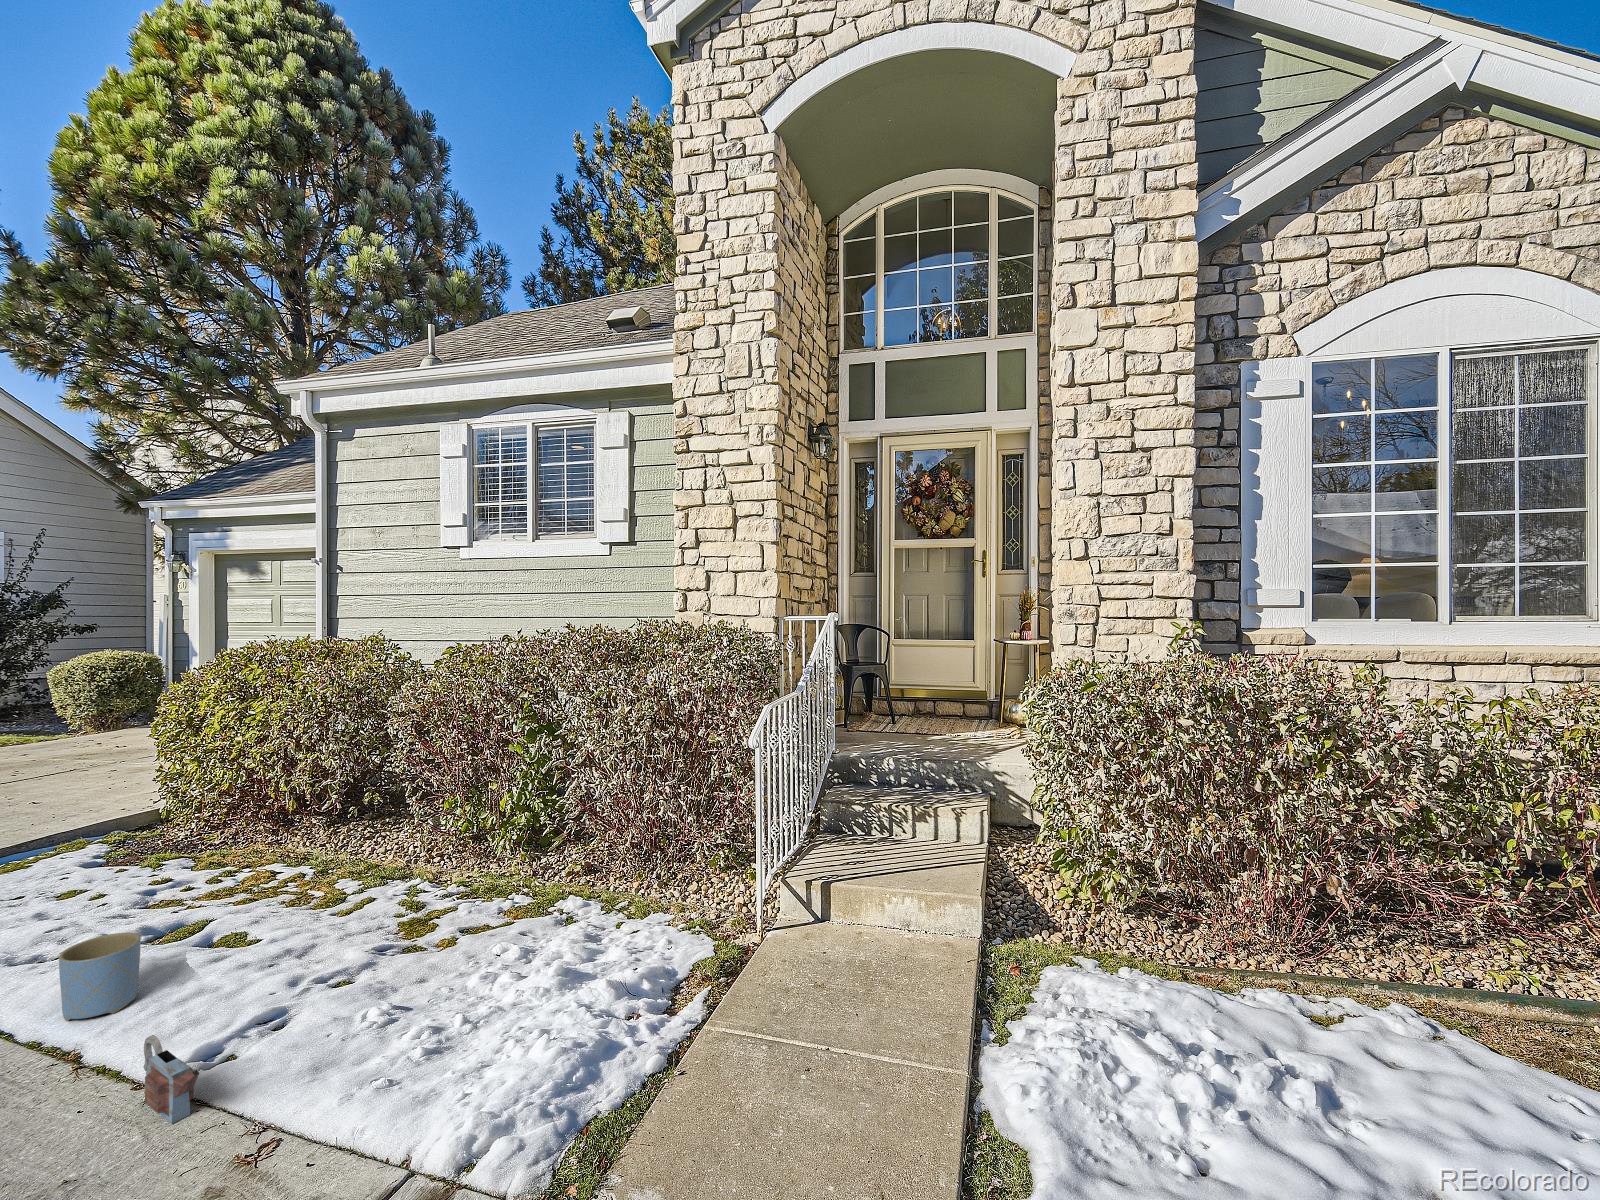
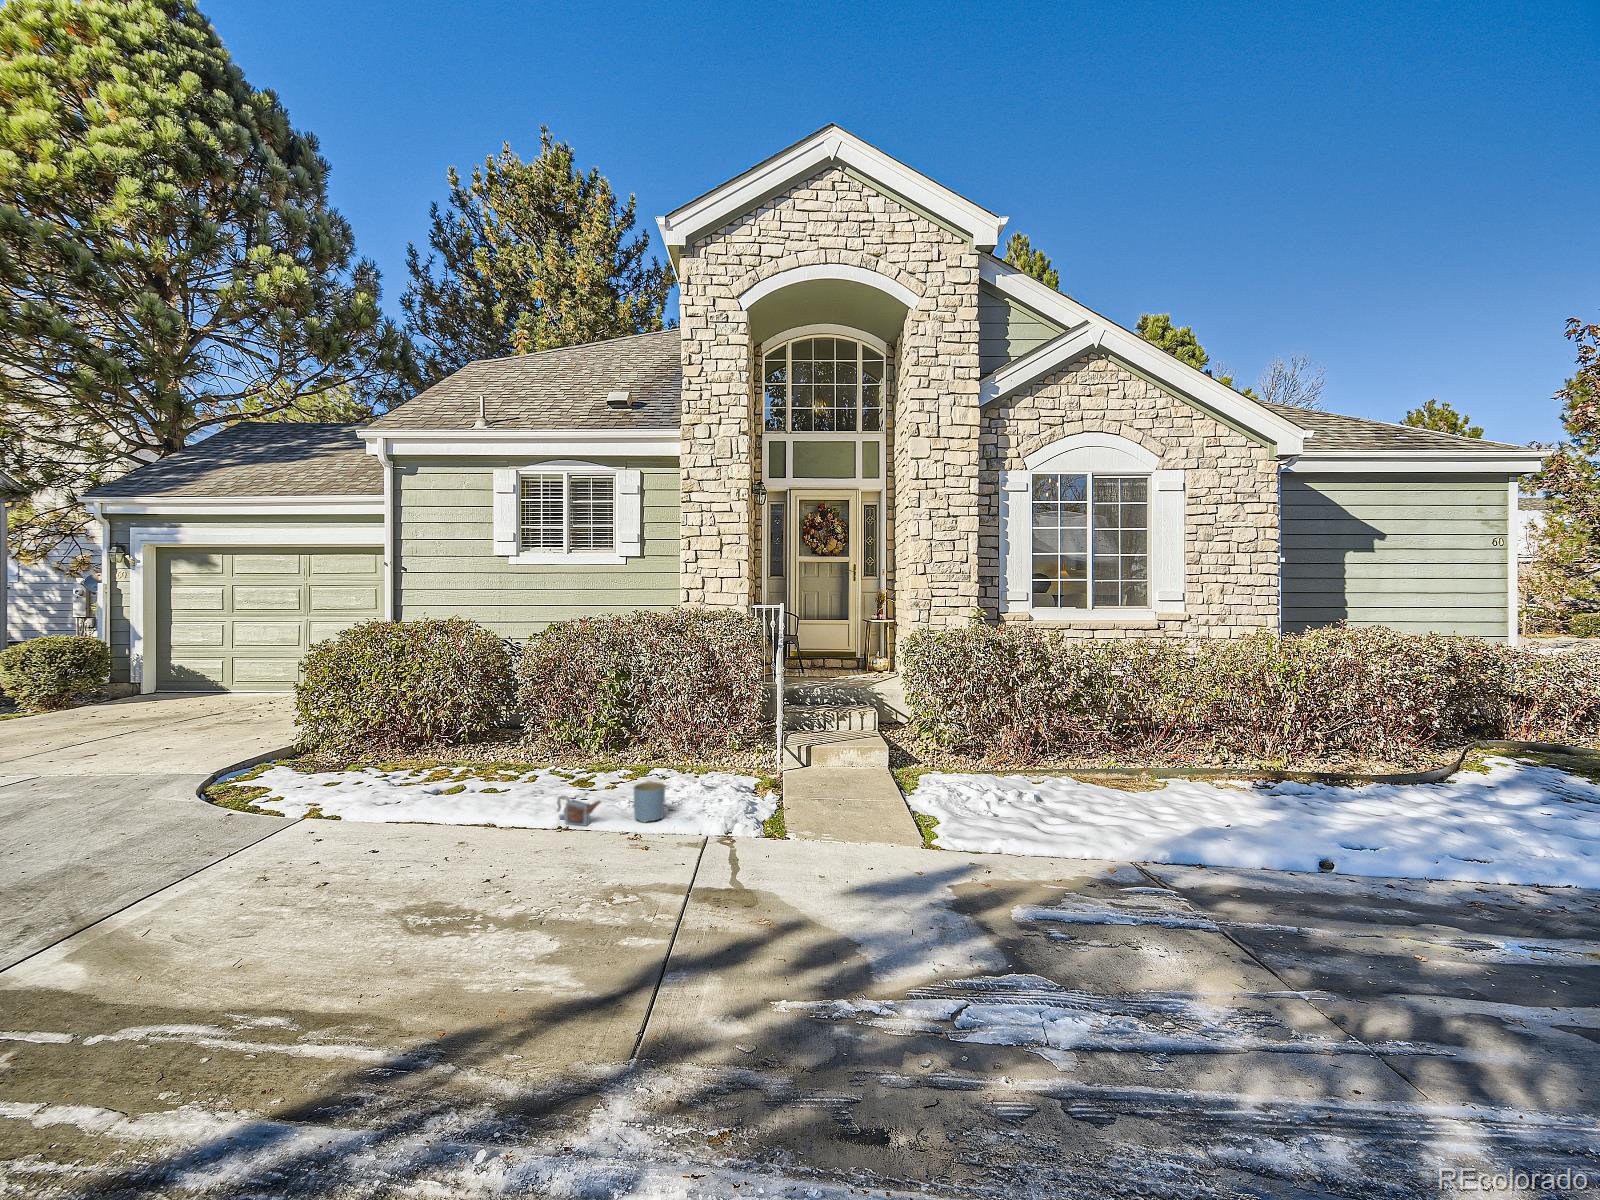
planter: present [59,933,141,1021] -> present [634,782,665,823]

